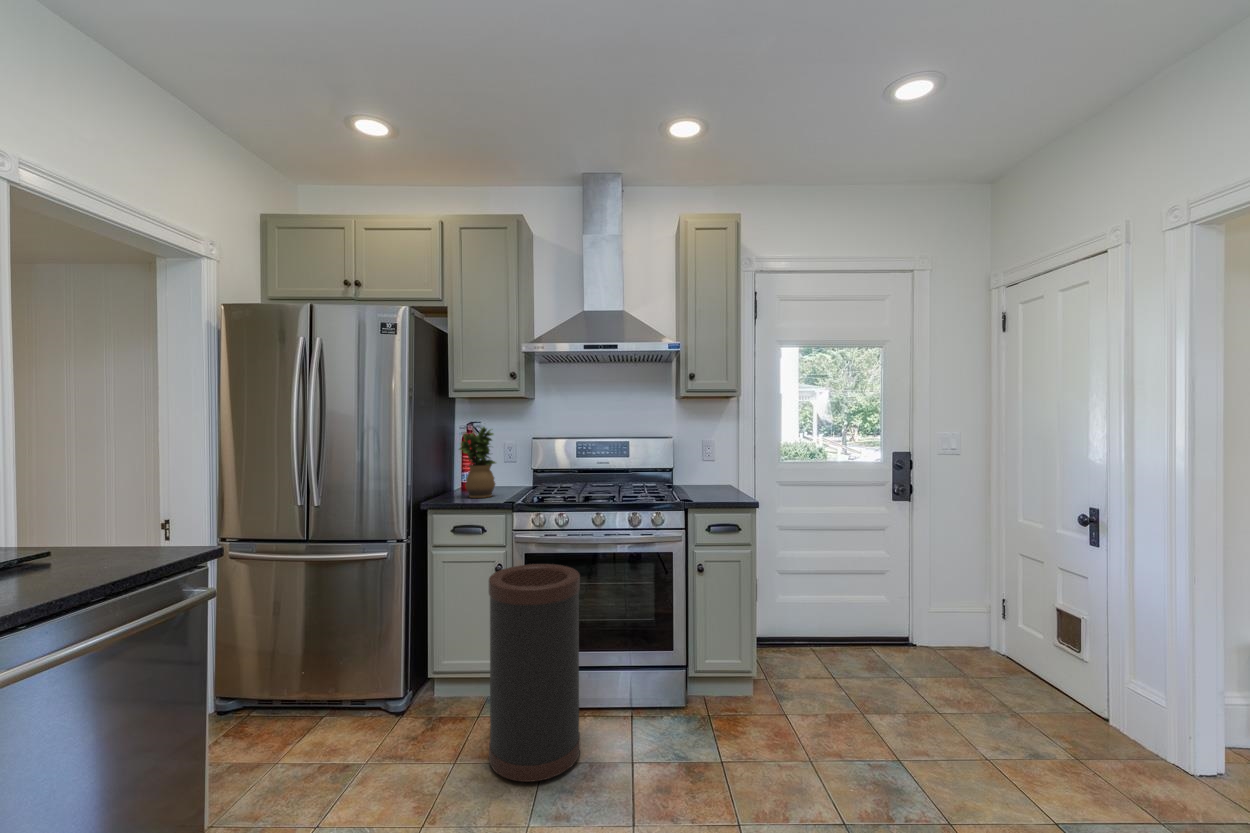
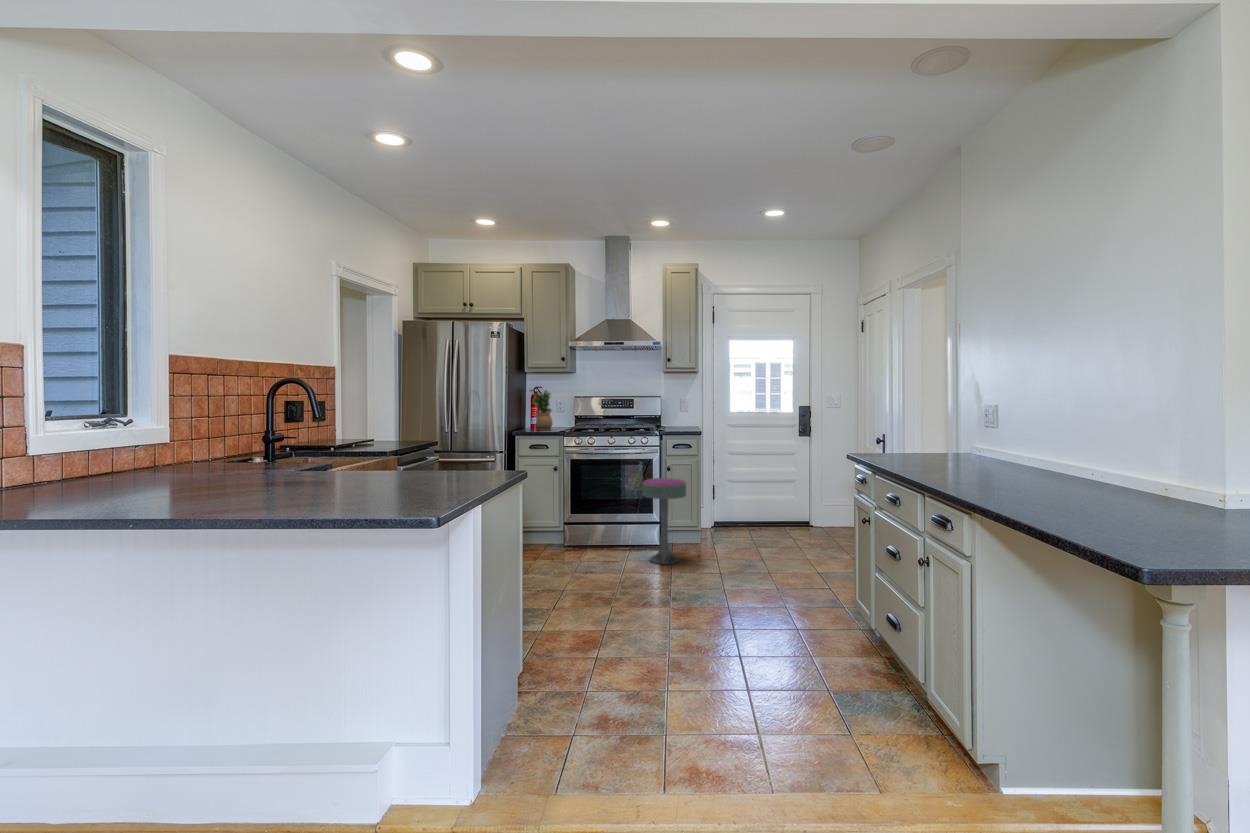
trash can: present [489,564,580,782] -> none [555,462,602,560]
bar stool: none [662,599,750,790] -> present [643,478,686,564]

